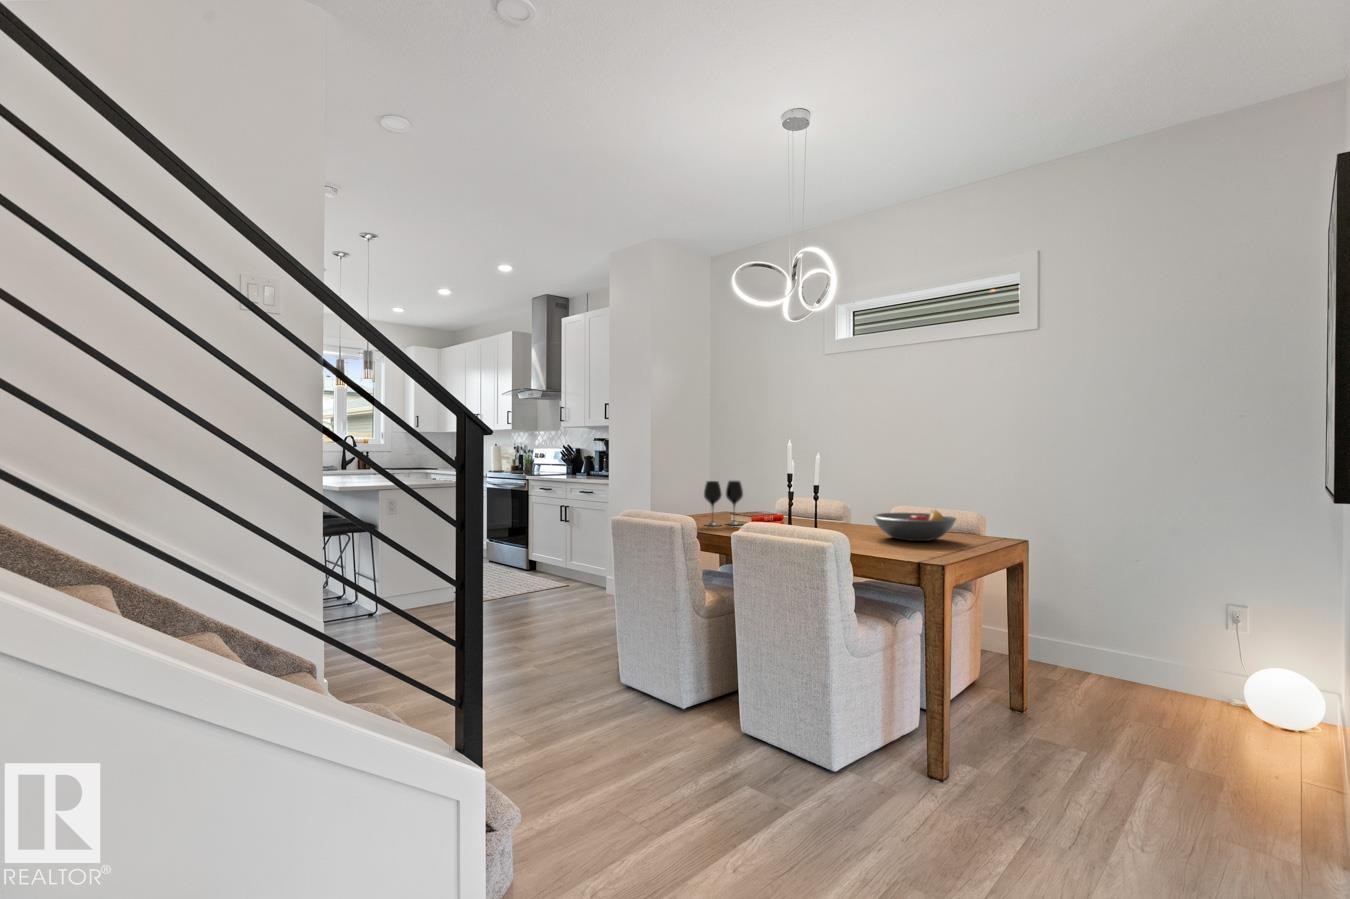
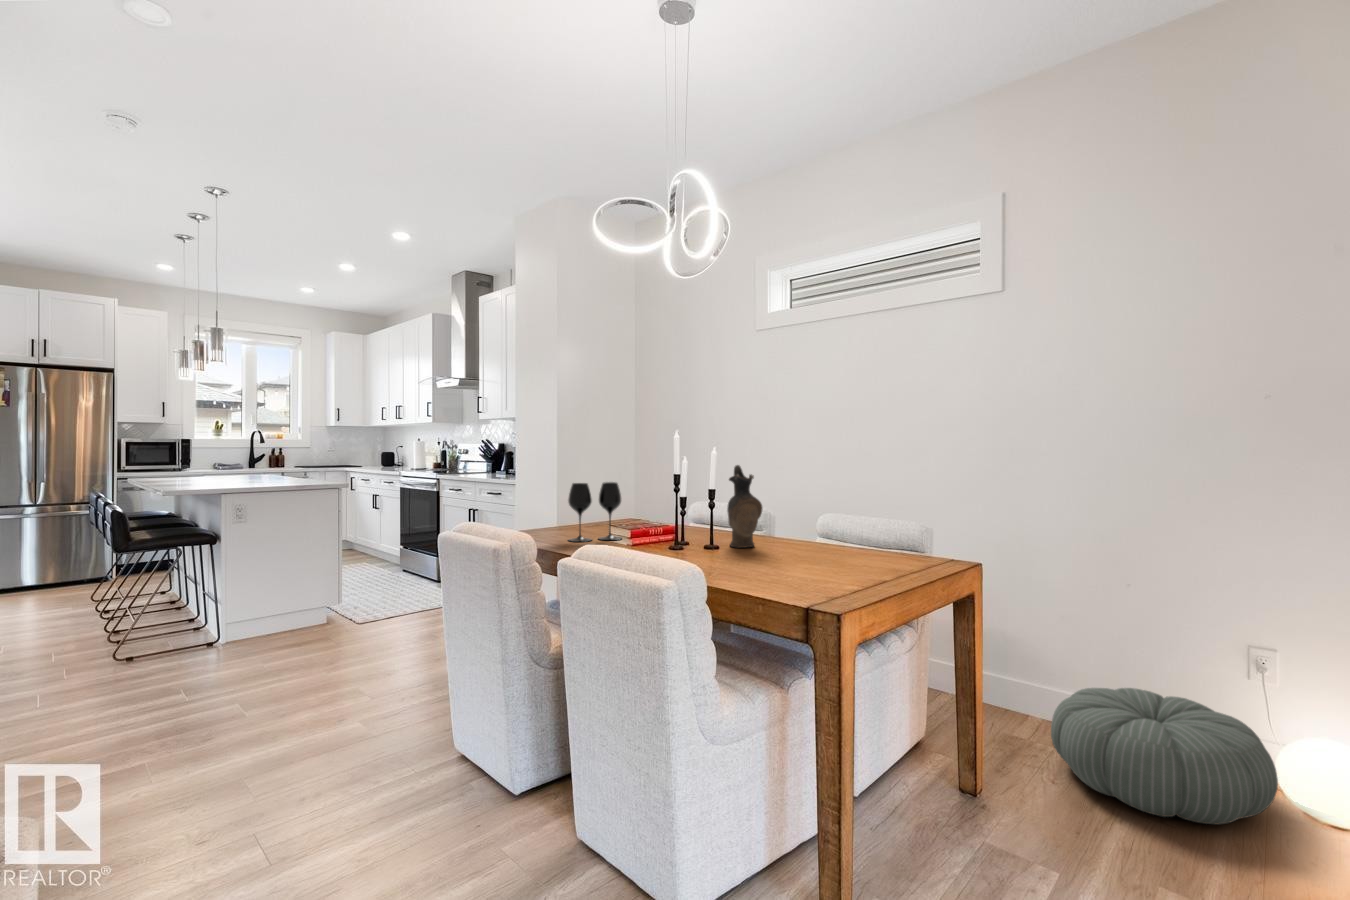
ceramic pitcher: none [830,467,857,530] -> present [727,465,762,547]
fruit bowl: present [873,510,956,541] -> none [773,522,883,566]
pouf: none [1078,638,1245,728] -> present [1051,688,1278,824]

